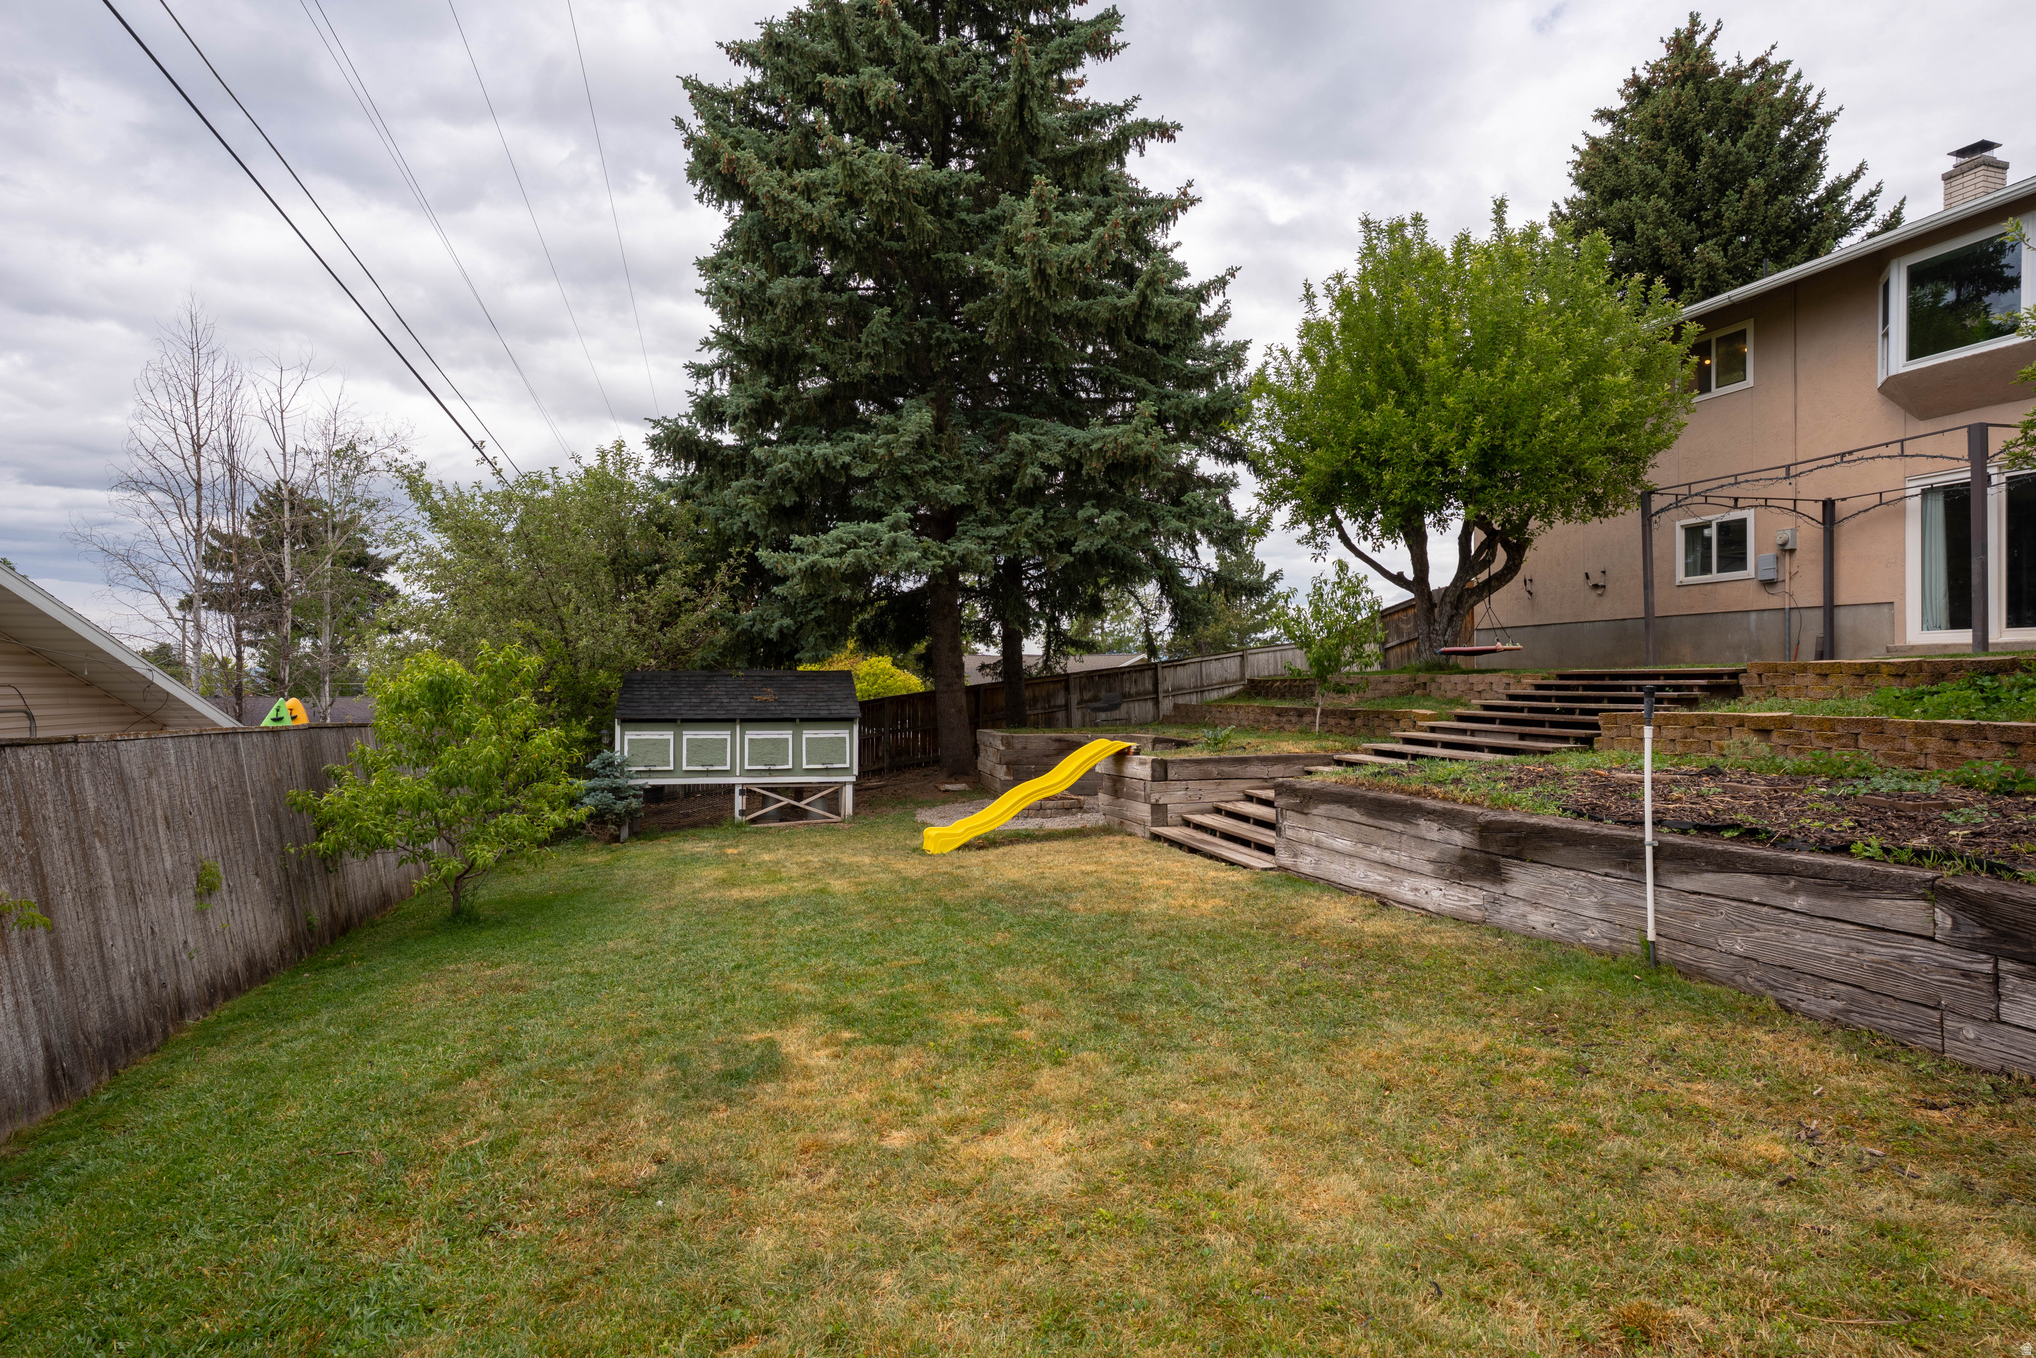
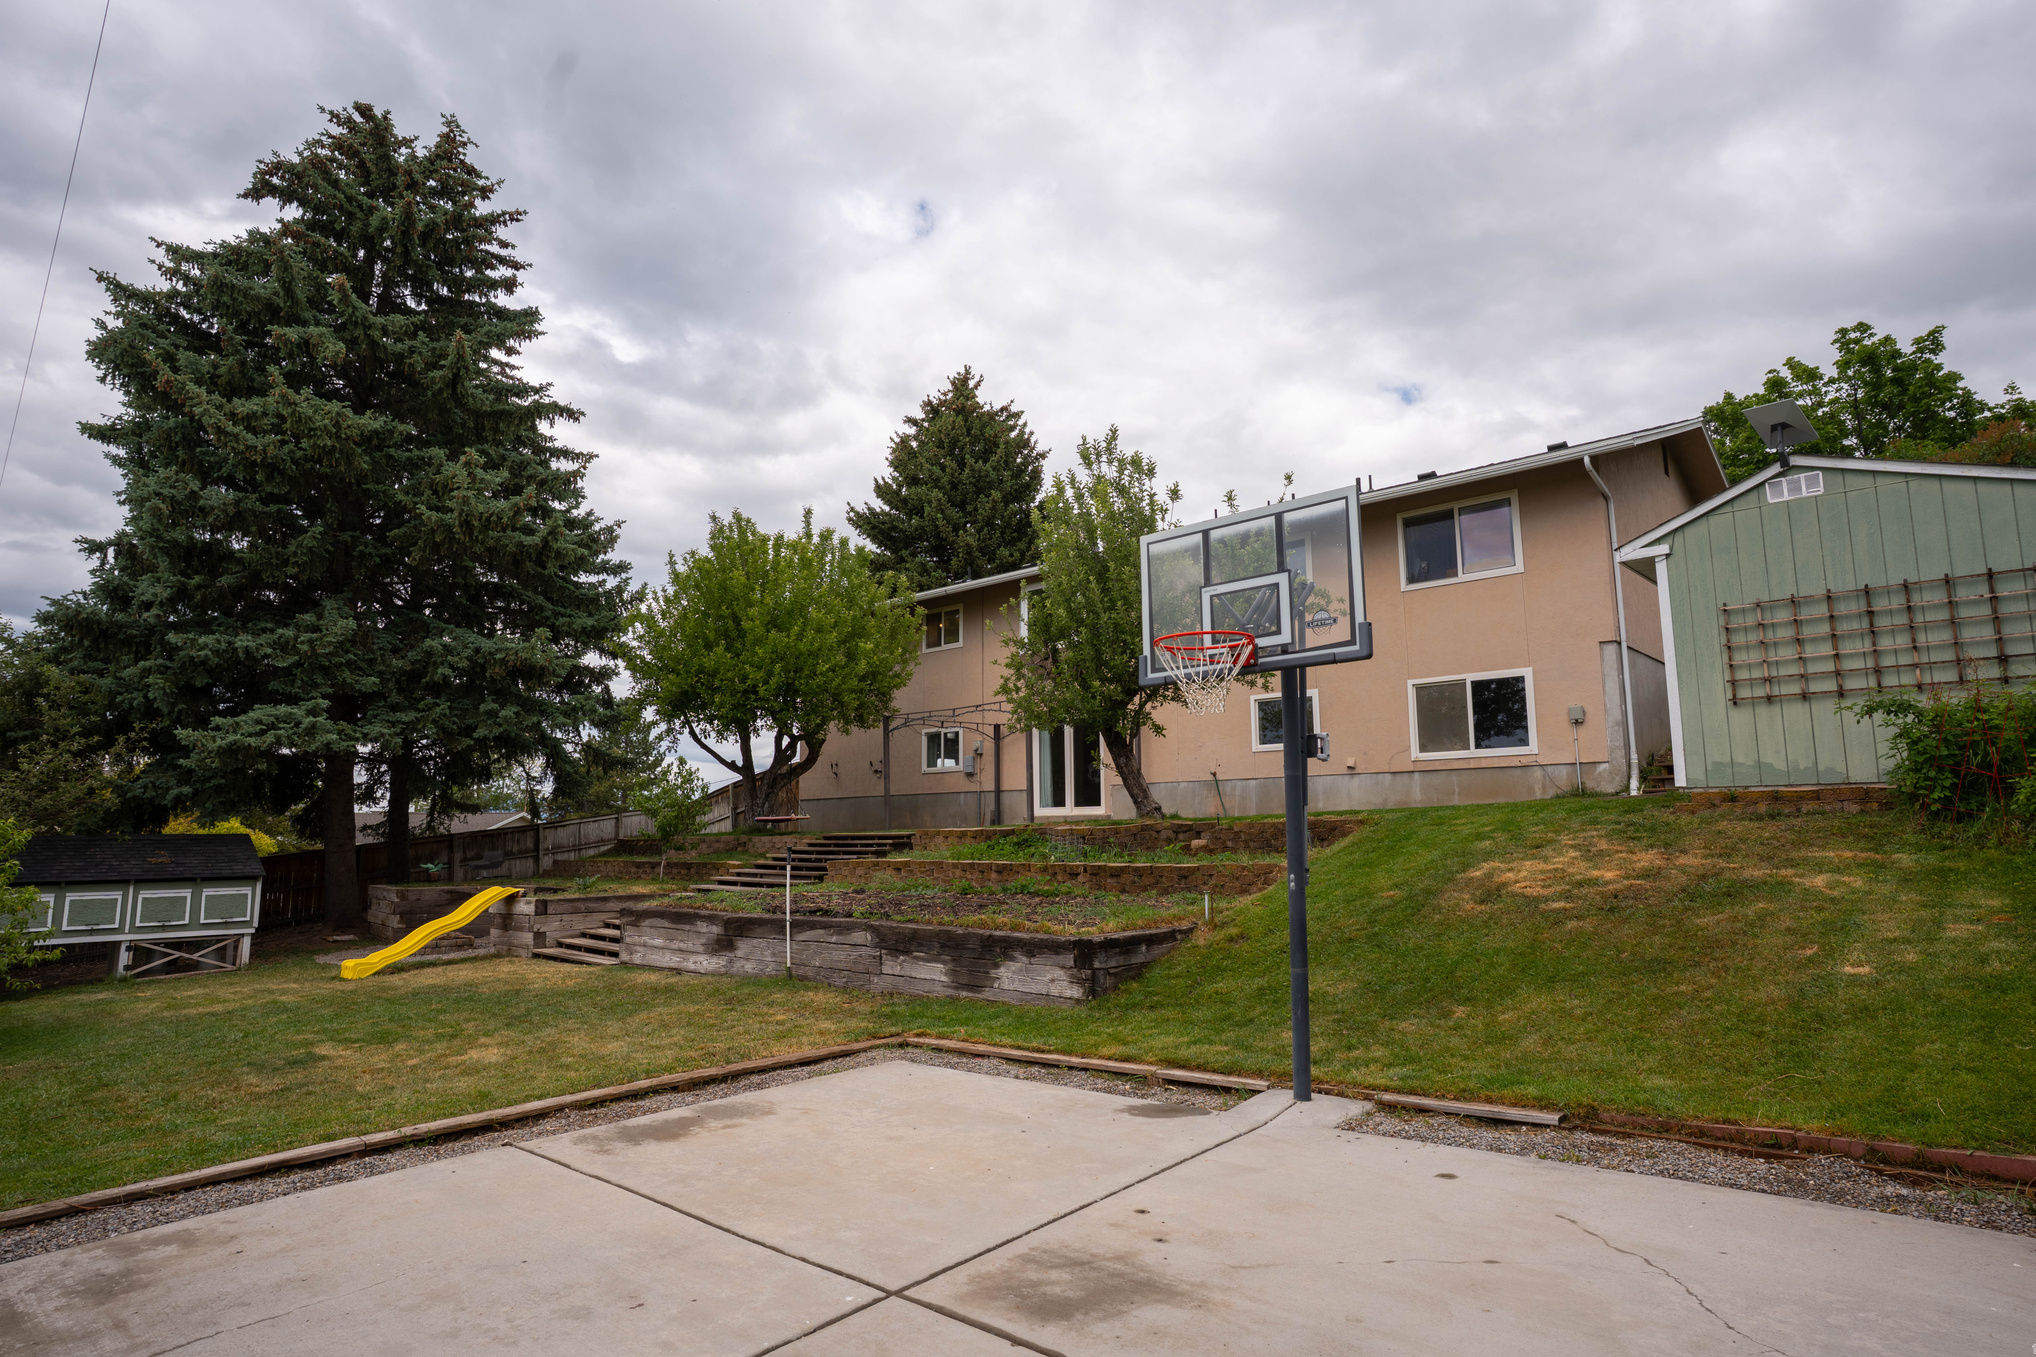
potted plant: none [1042,701,1071,722] -> present [421,860,446,880]

